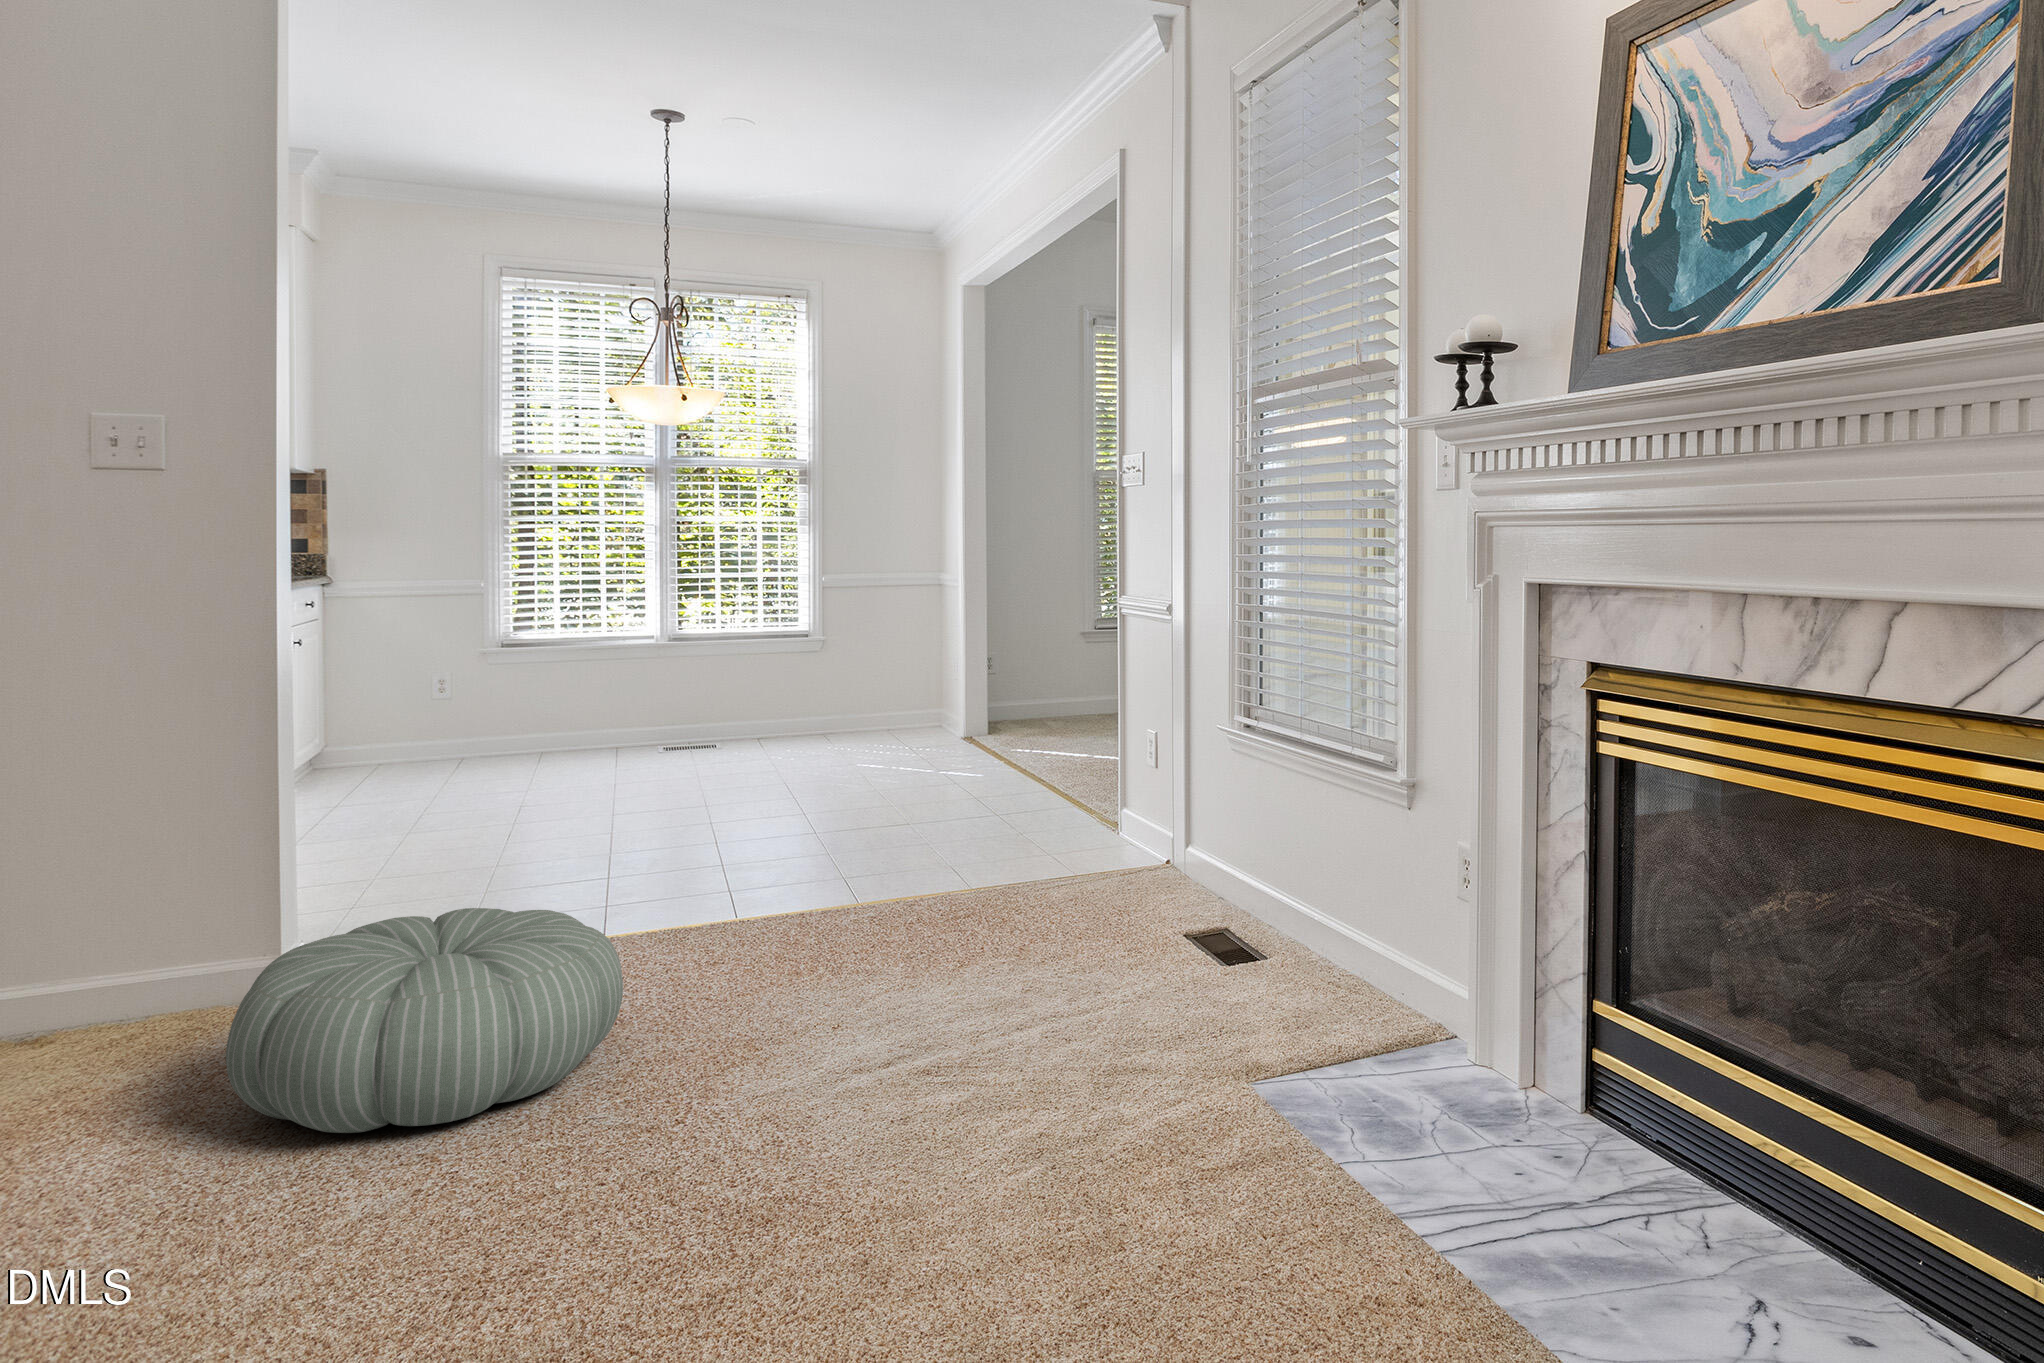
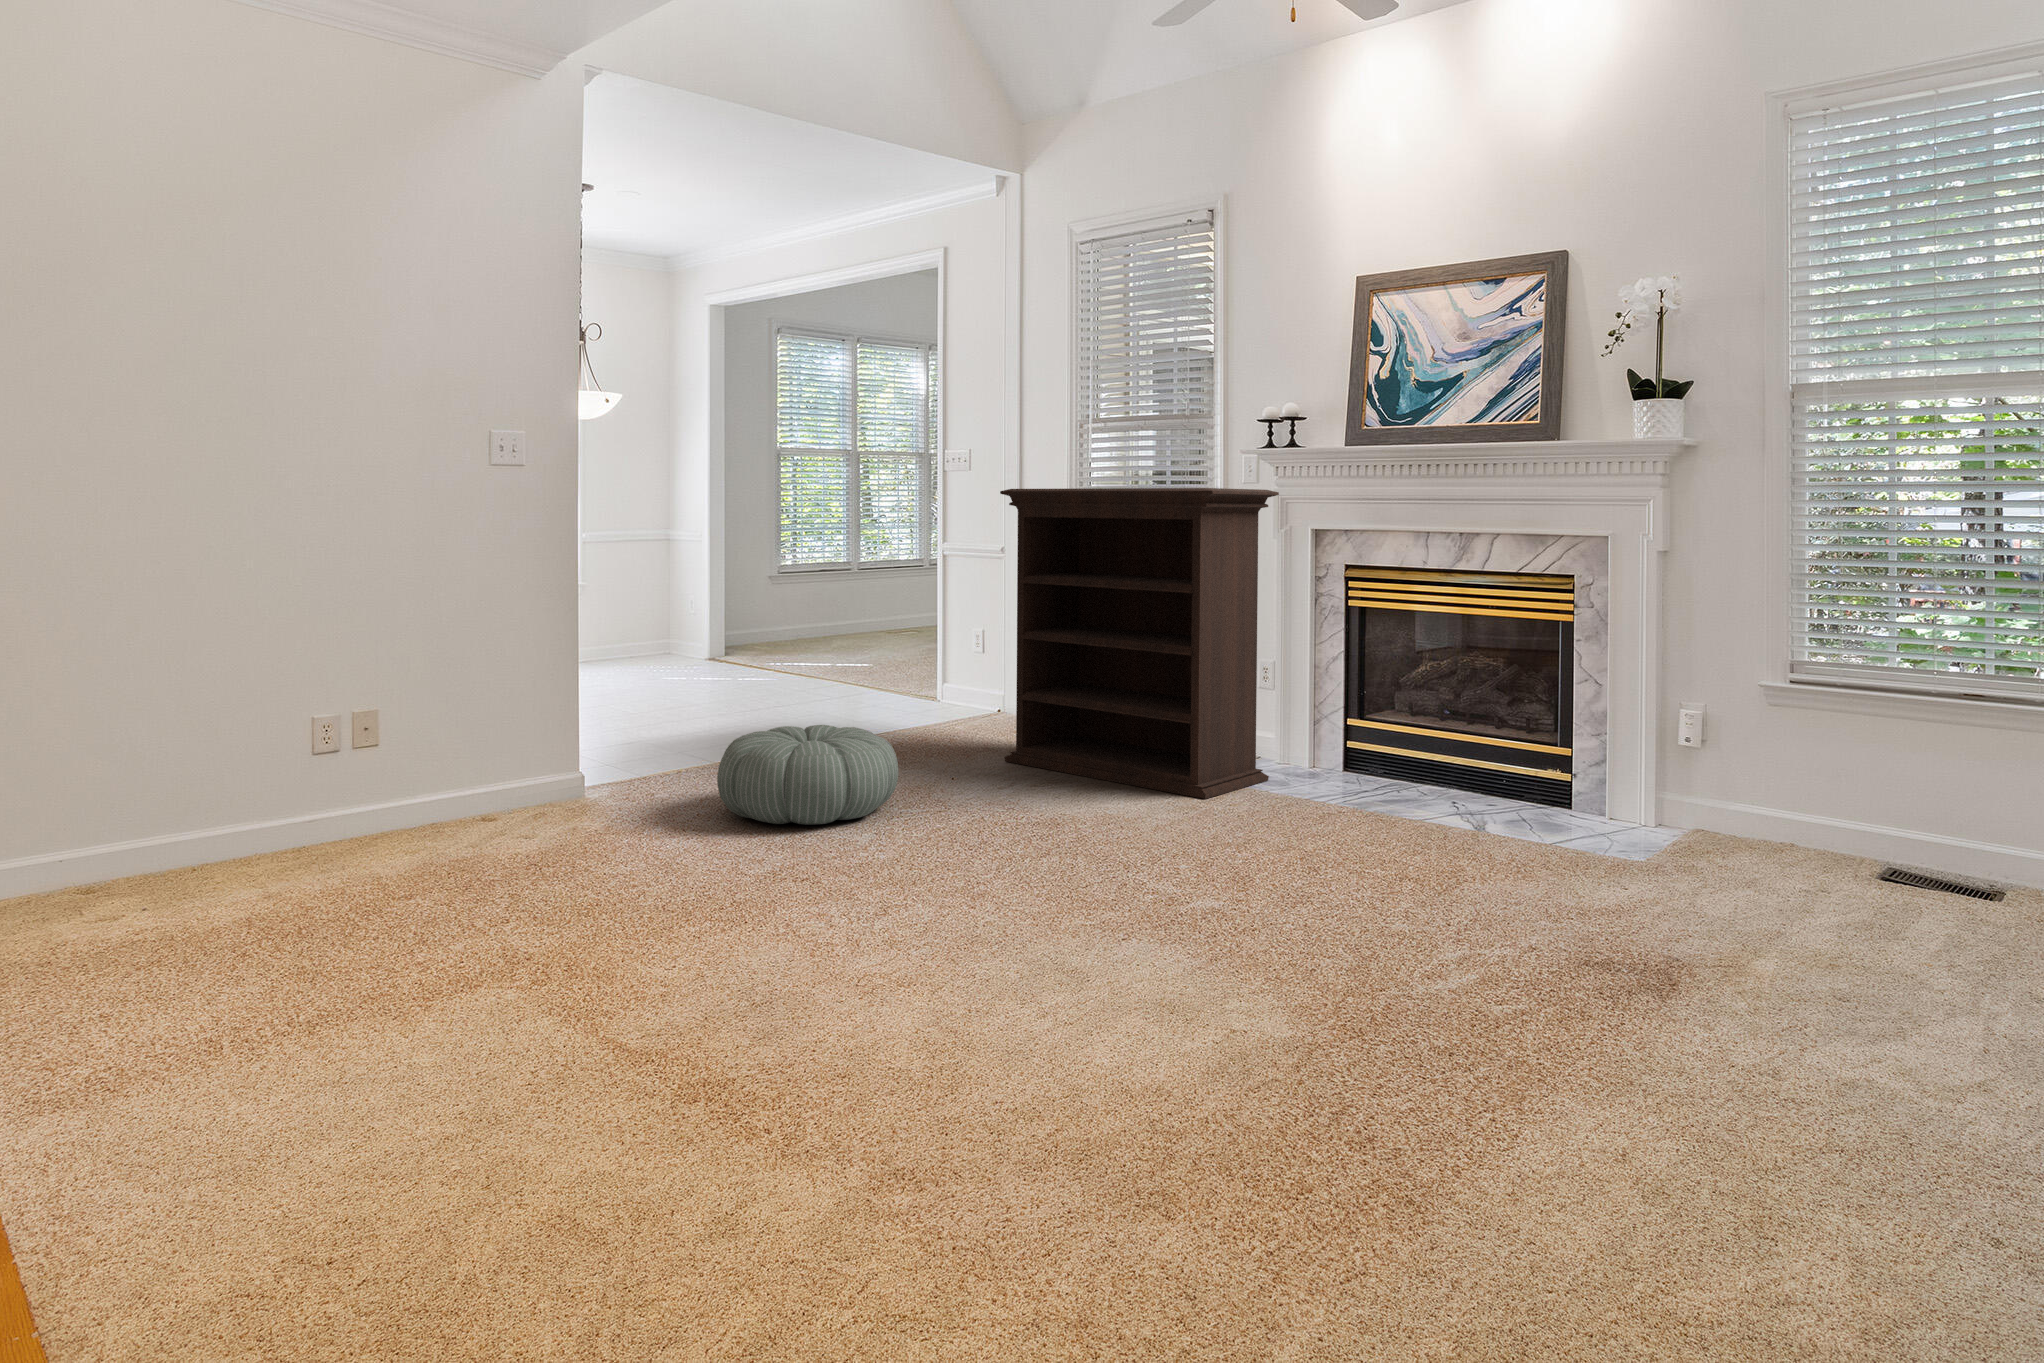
bookshelf: none [986,481,1411,1177] -> present [1000,488,1279,799]

